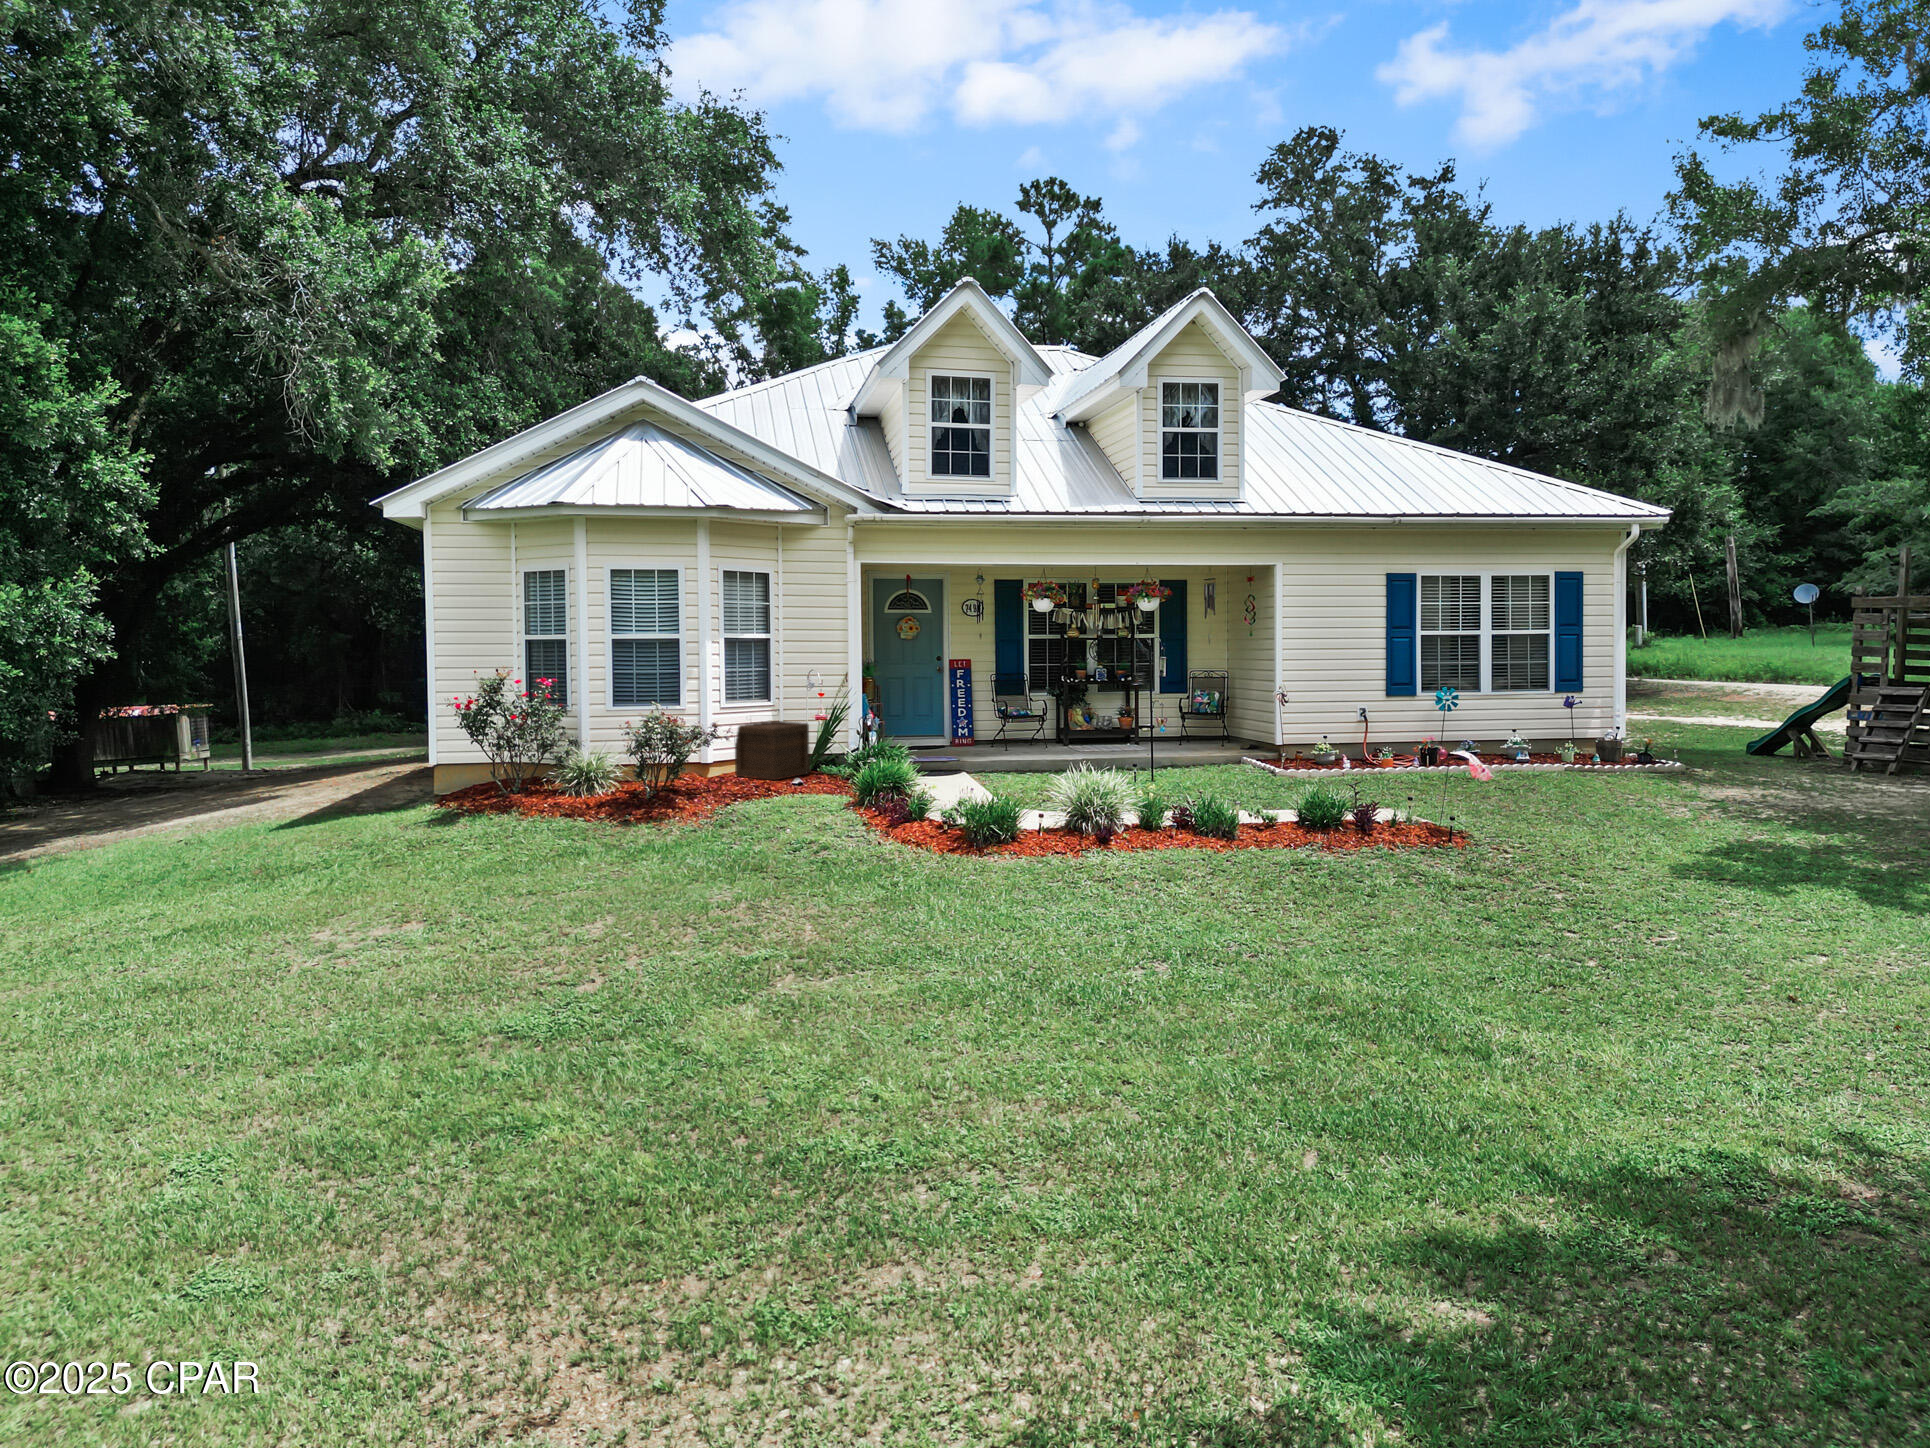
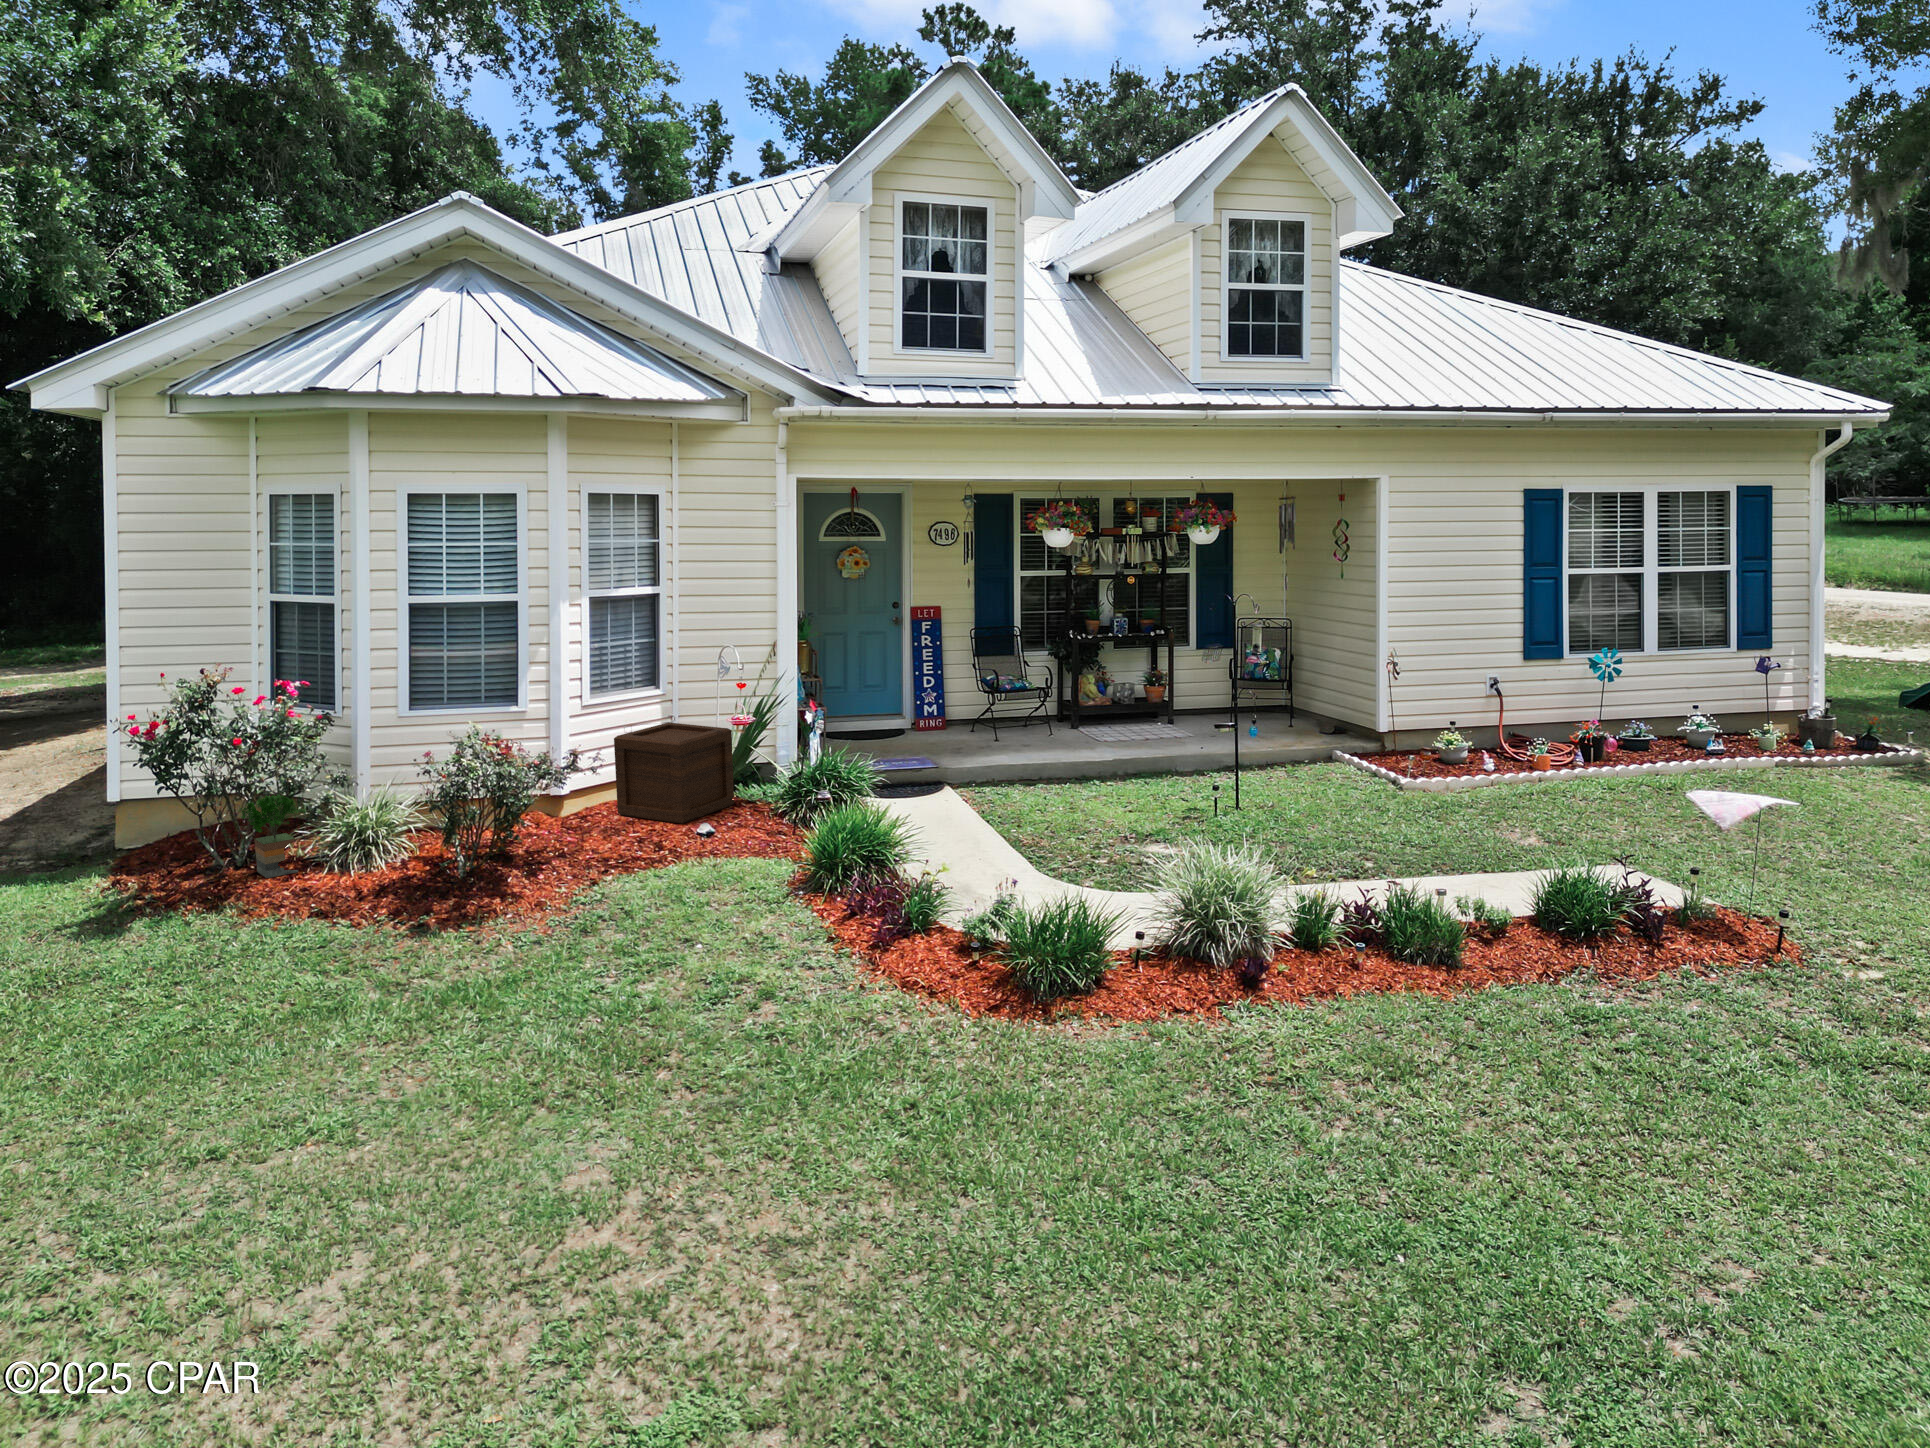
potted tree: none [516,746,554,795] -> present [240,795,305,878]

